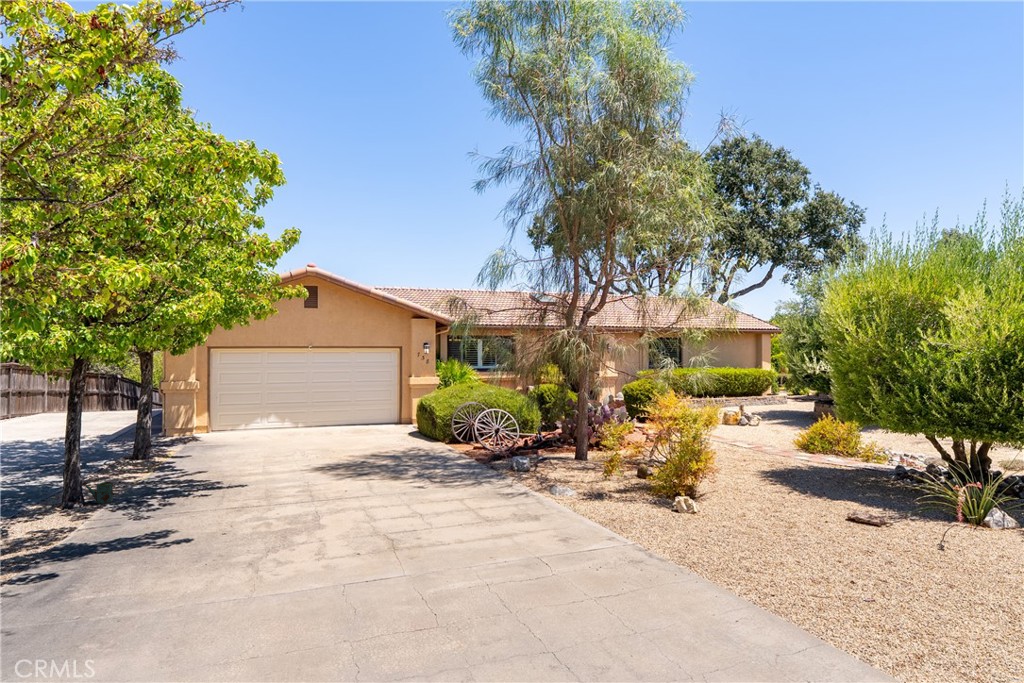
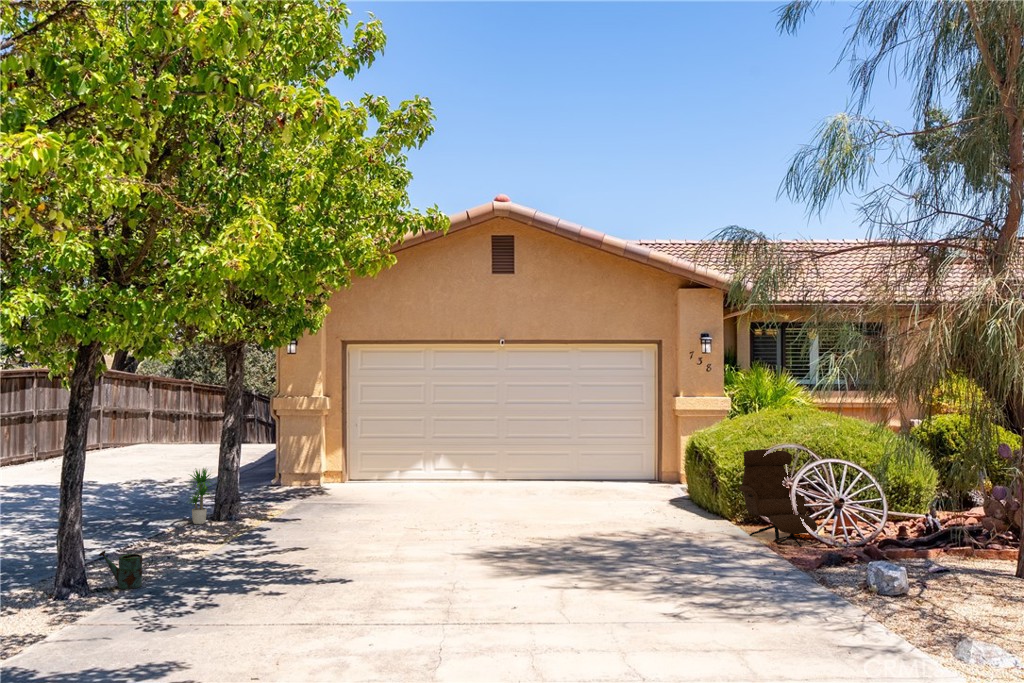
lounge chair: none [449,405,488,453] -> present [739,449,817,547]
potted plant: none [111,427,137,464] -> present [190,468,212,524]

